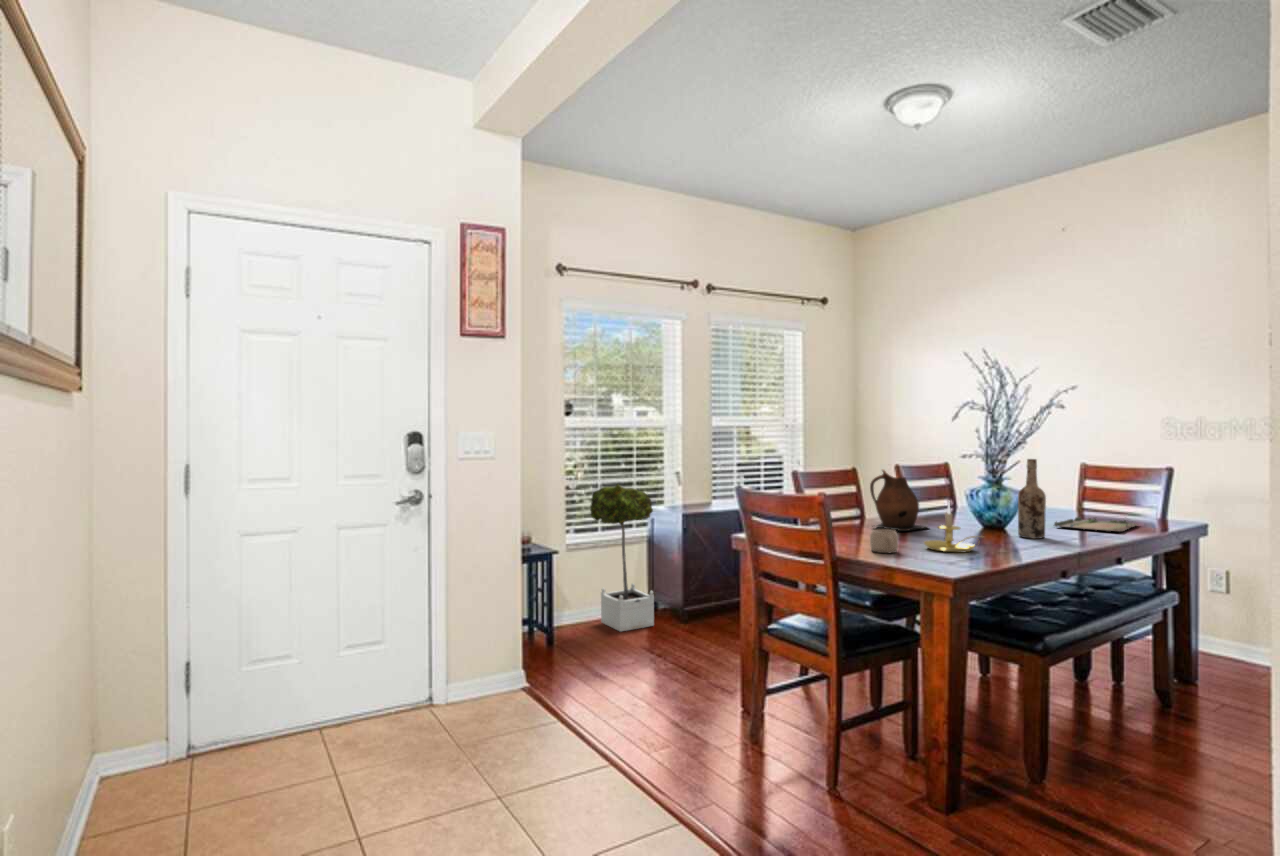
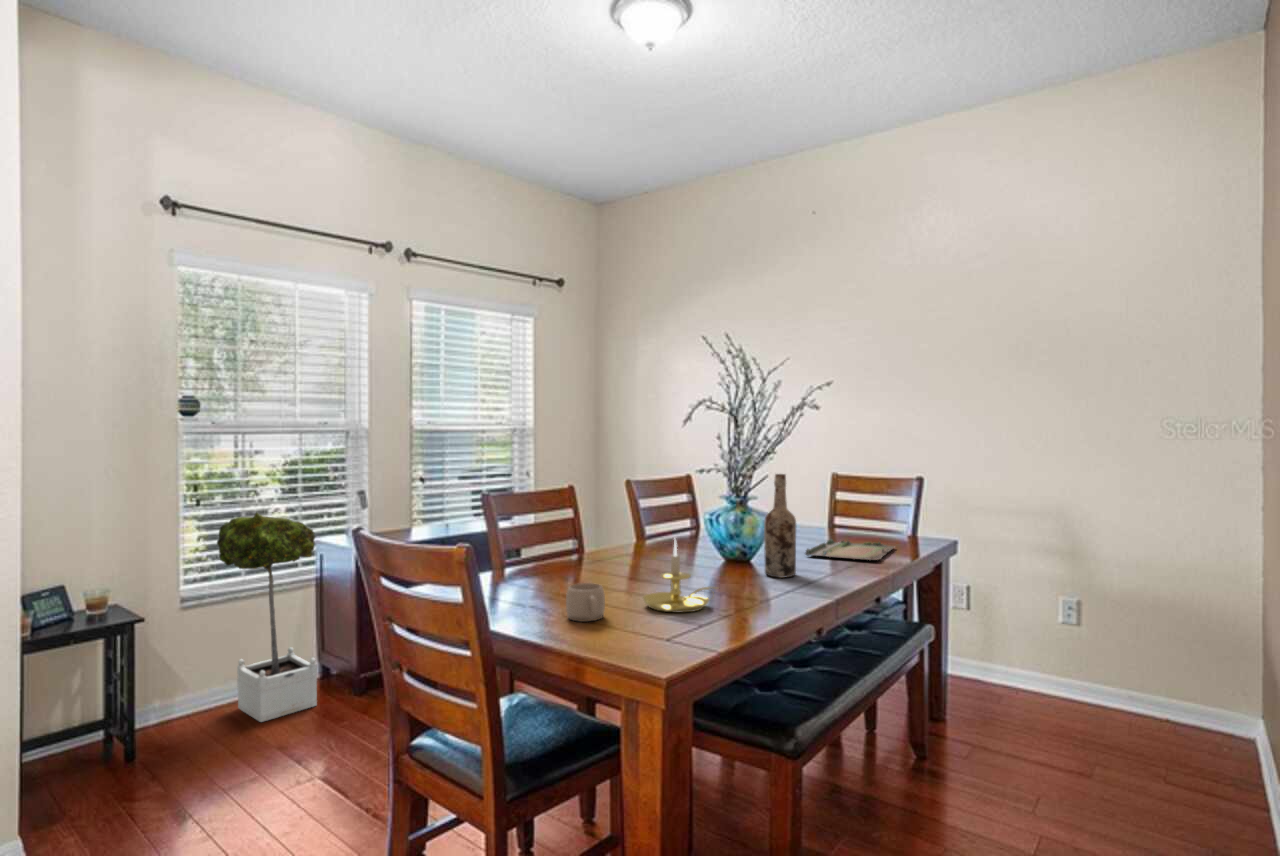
ceramic pitcher: present [870,470,927,531] -> none [586,490,661,575]

